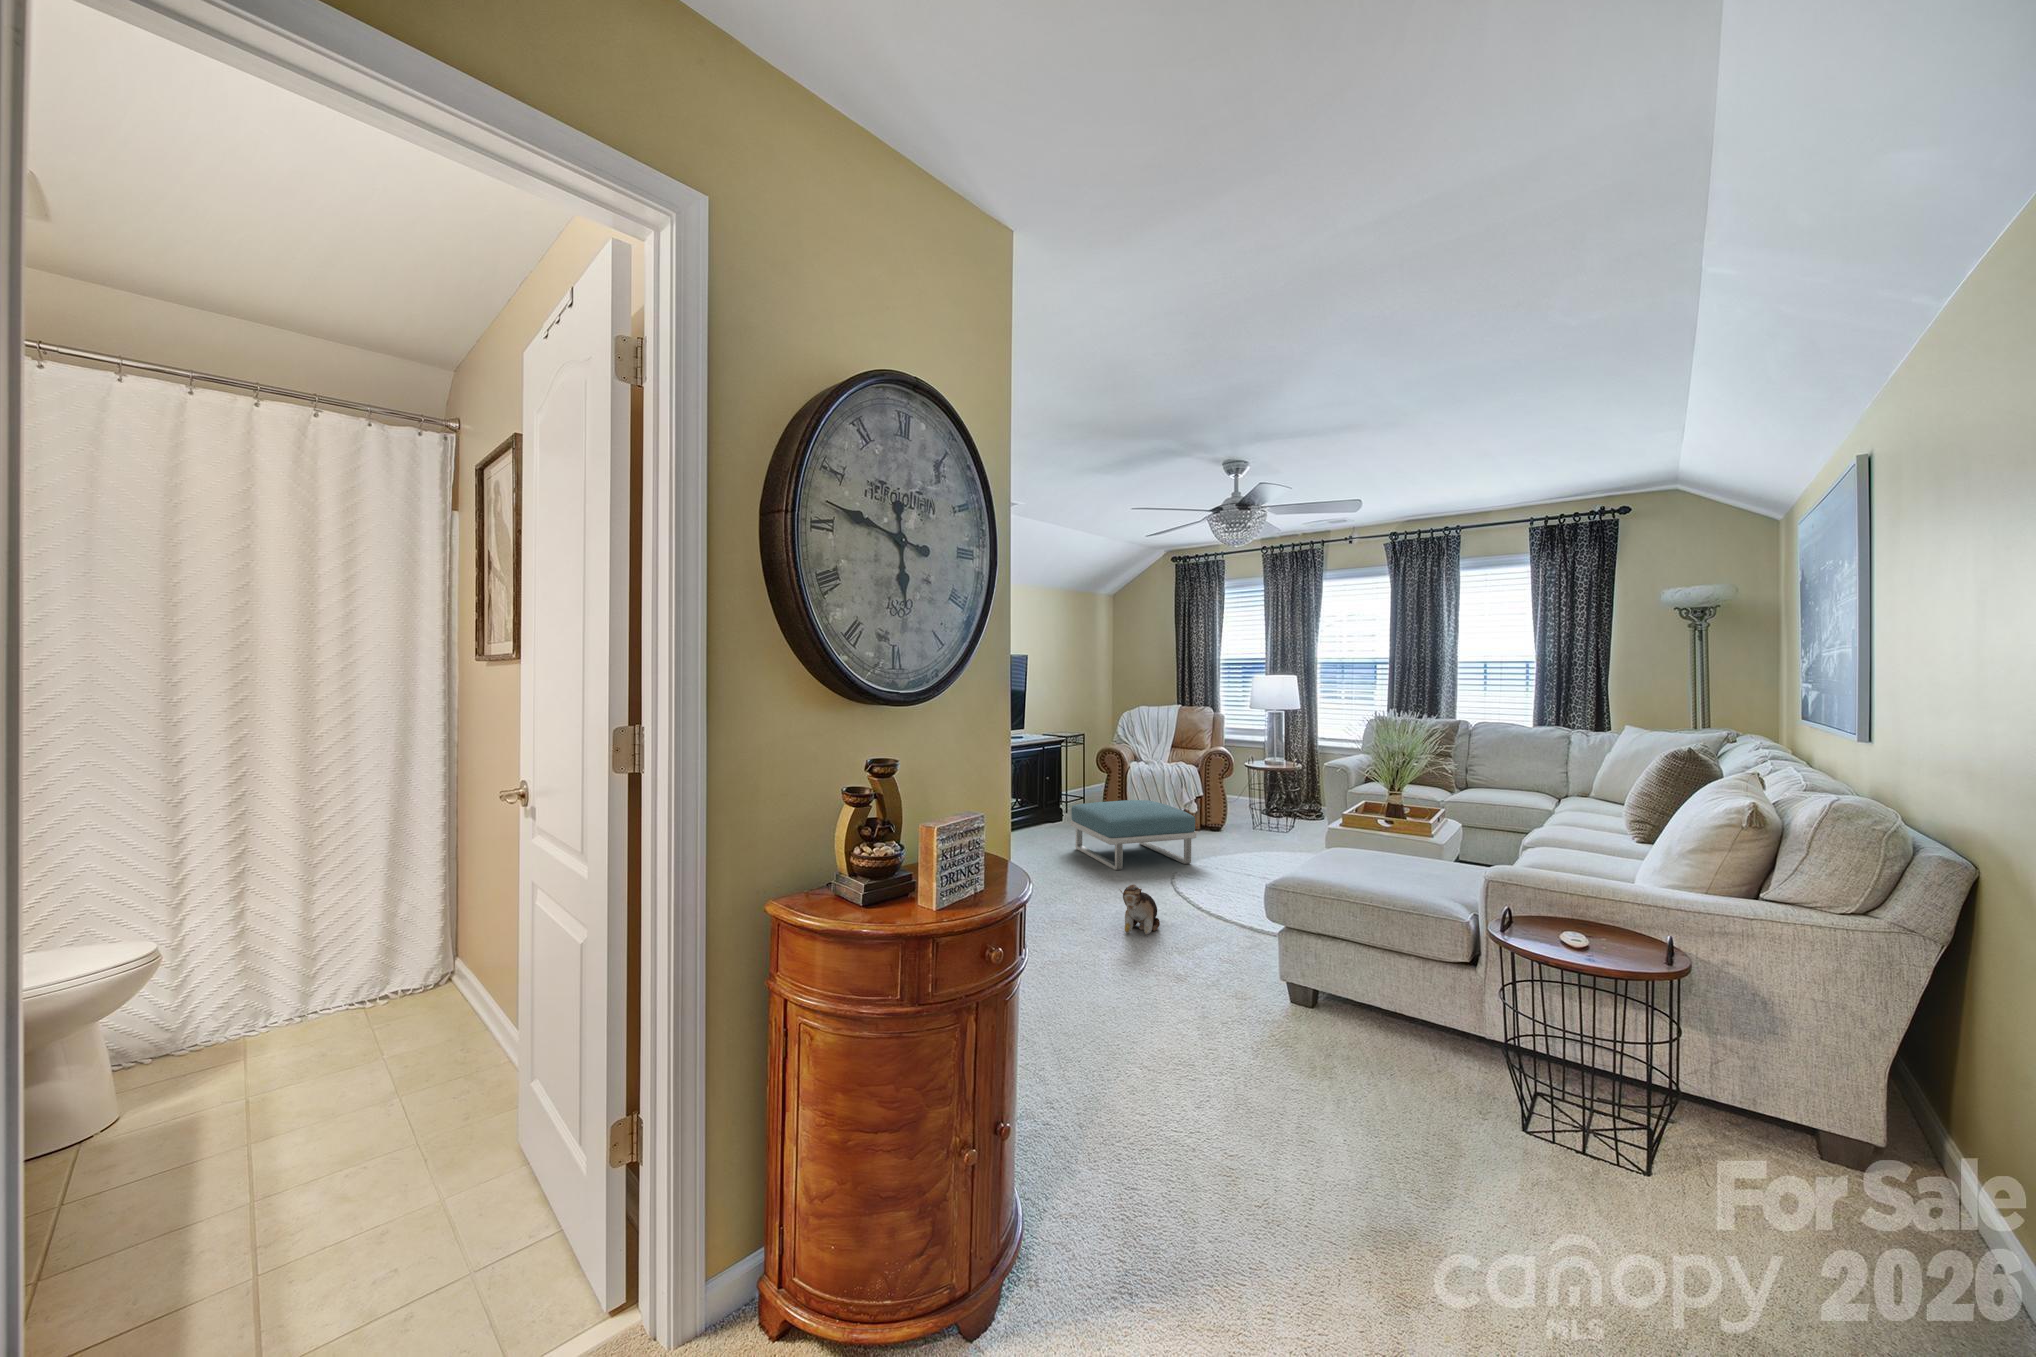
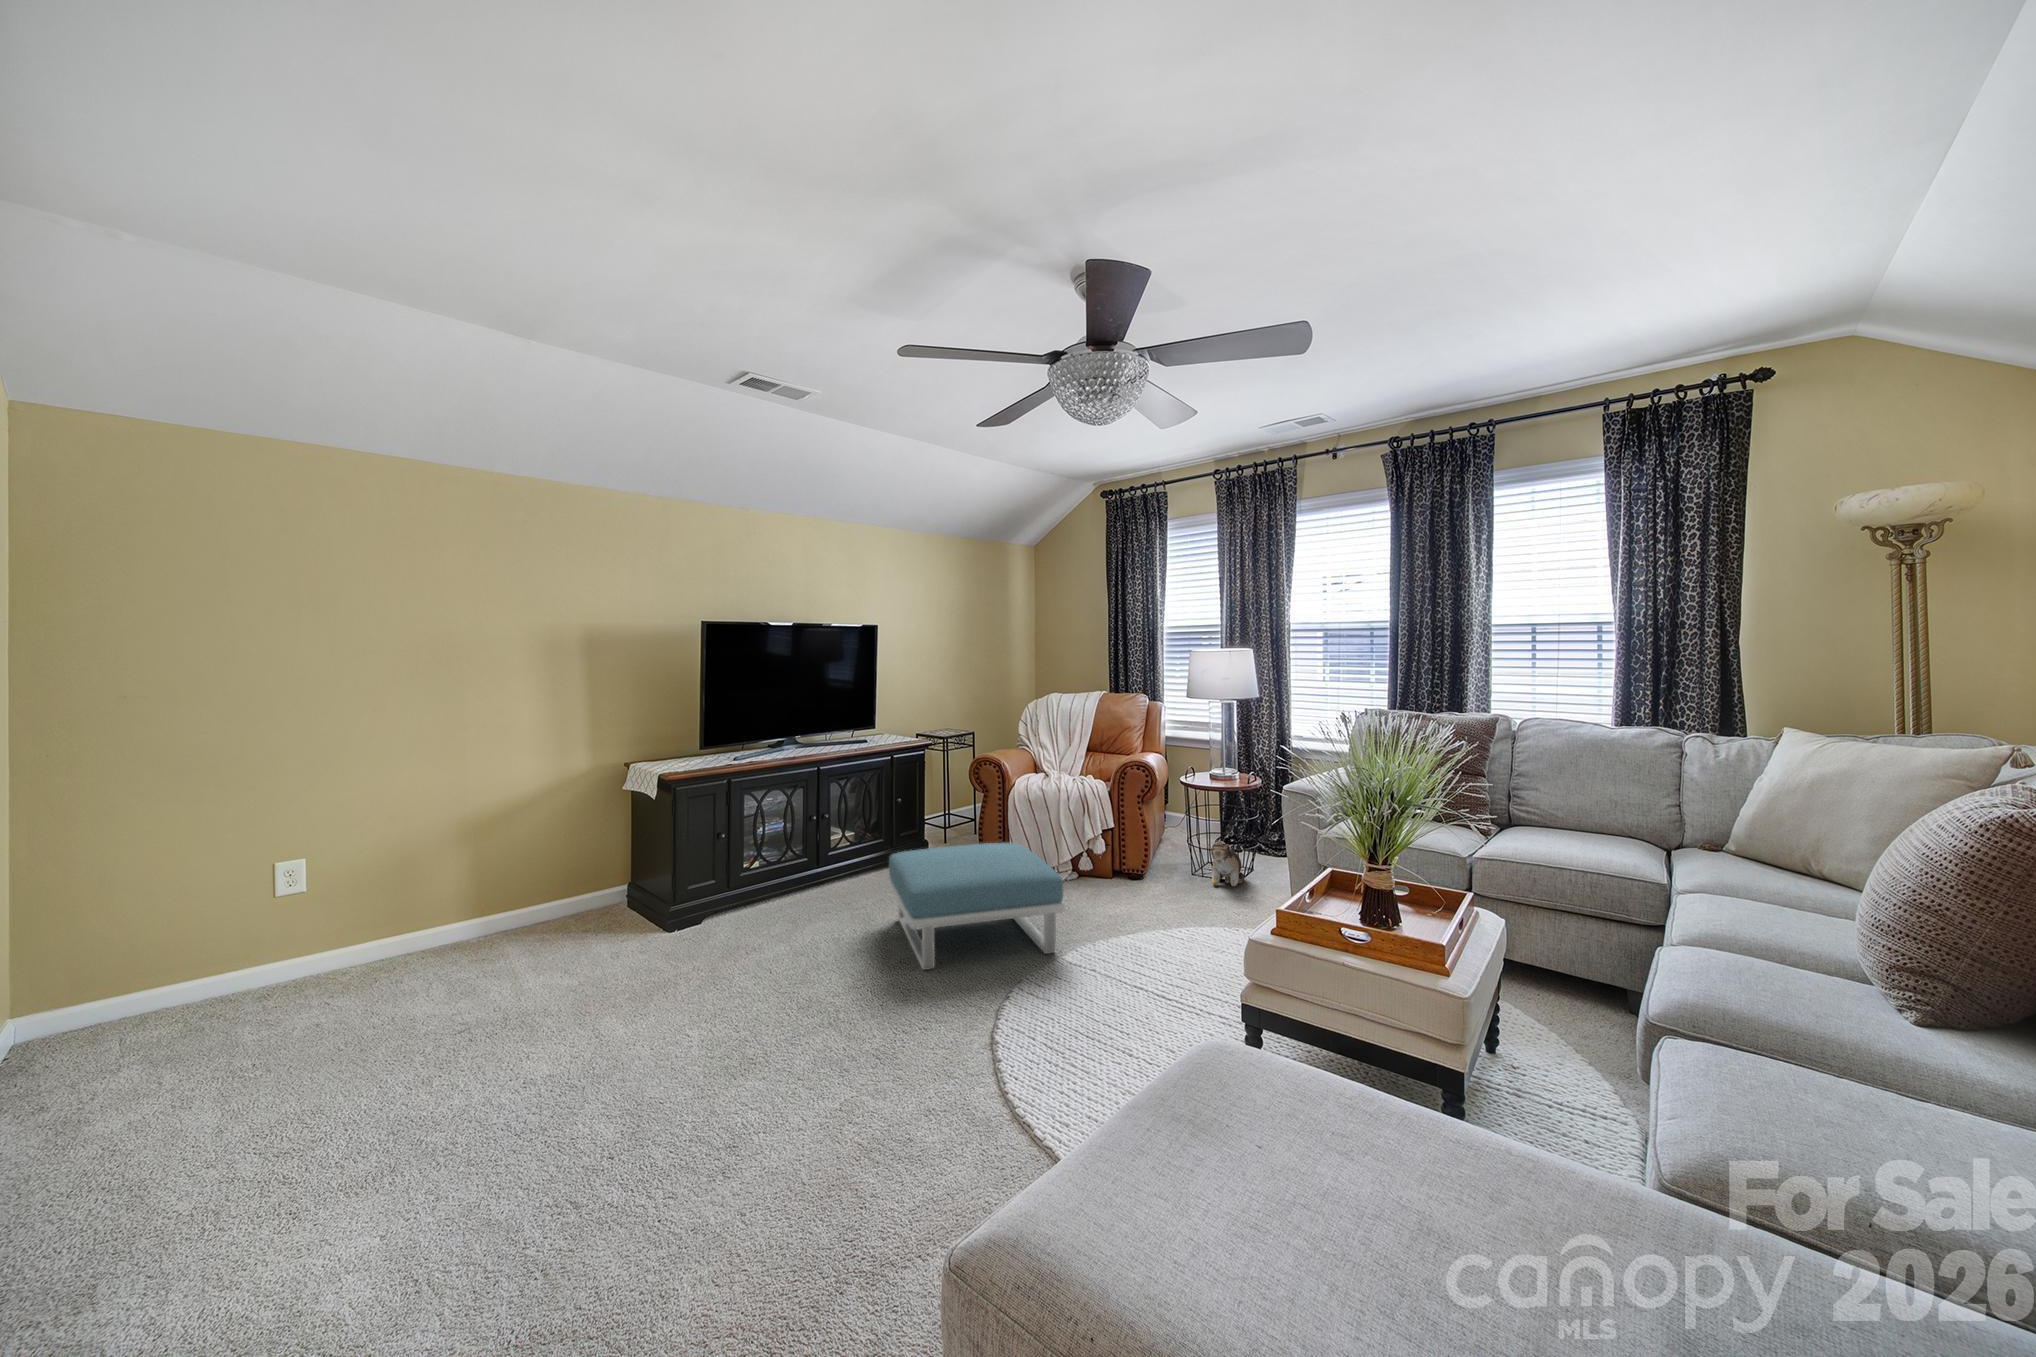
plush toy: present [1119,884,1160,934] -> present [1208,841,1244,886]

